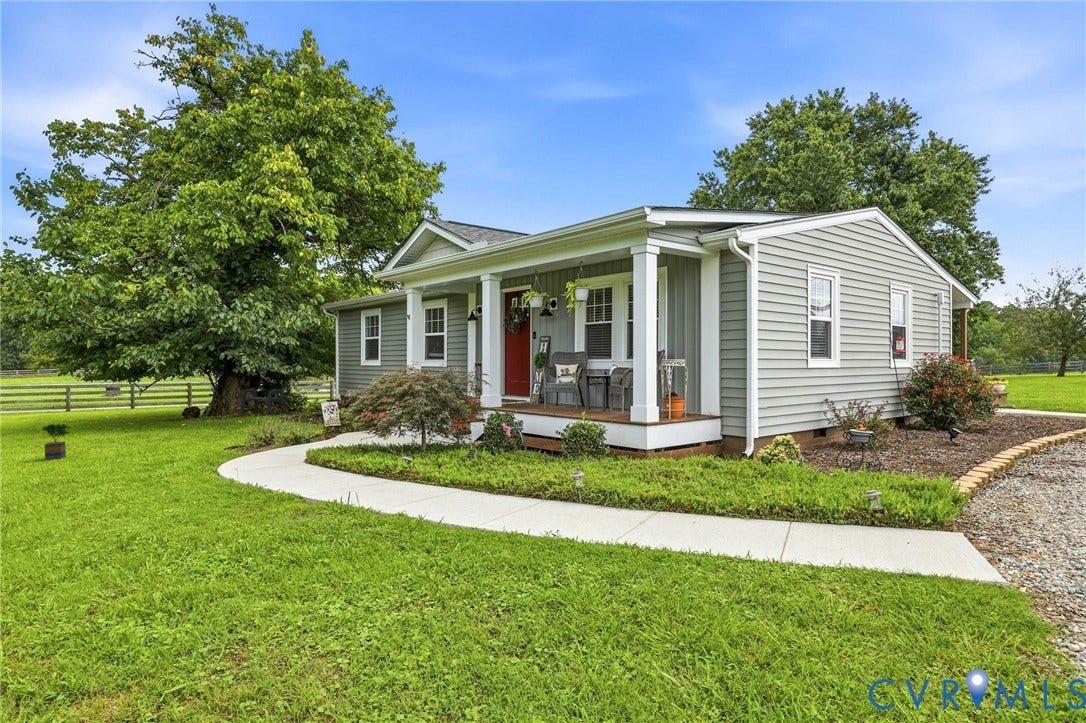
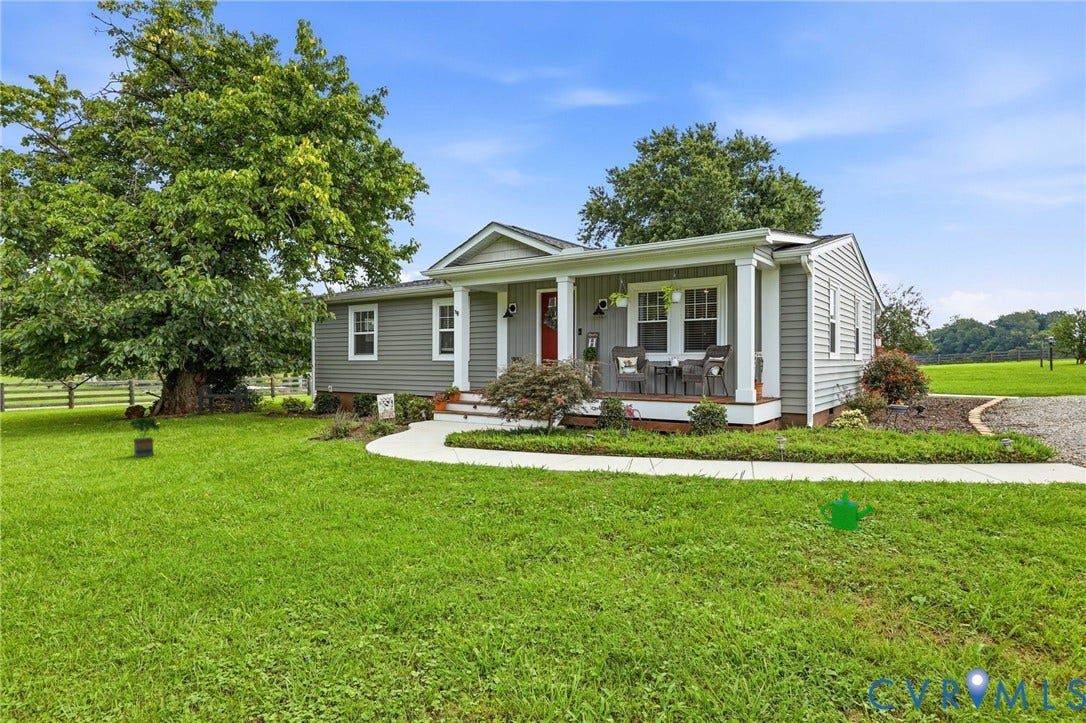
watering can: none [266,599,314,668] -> present [820,491,875,530]

